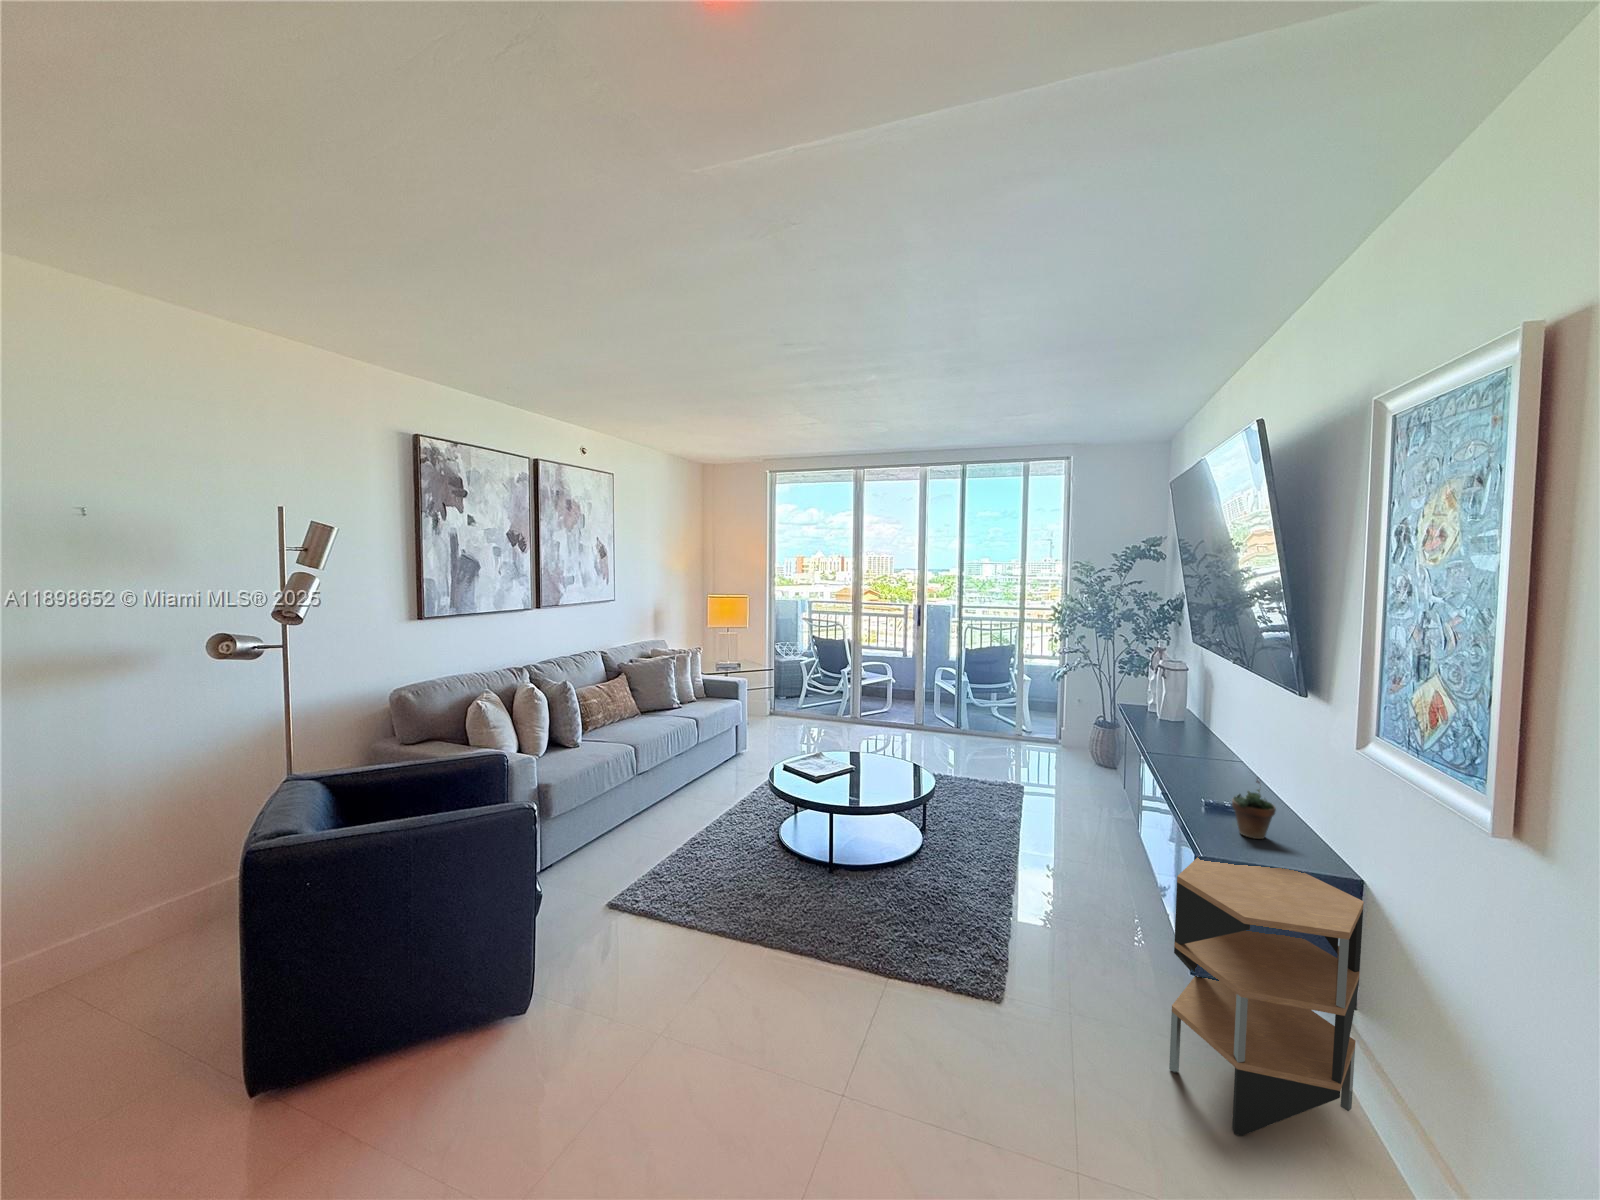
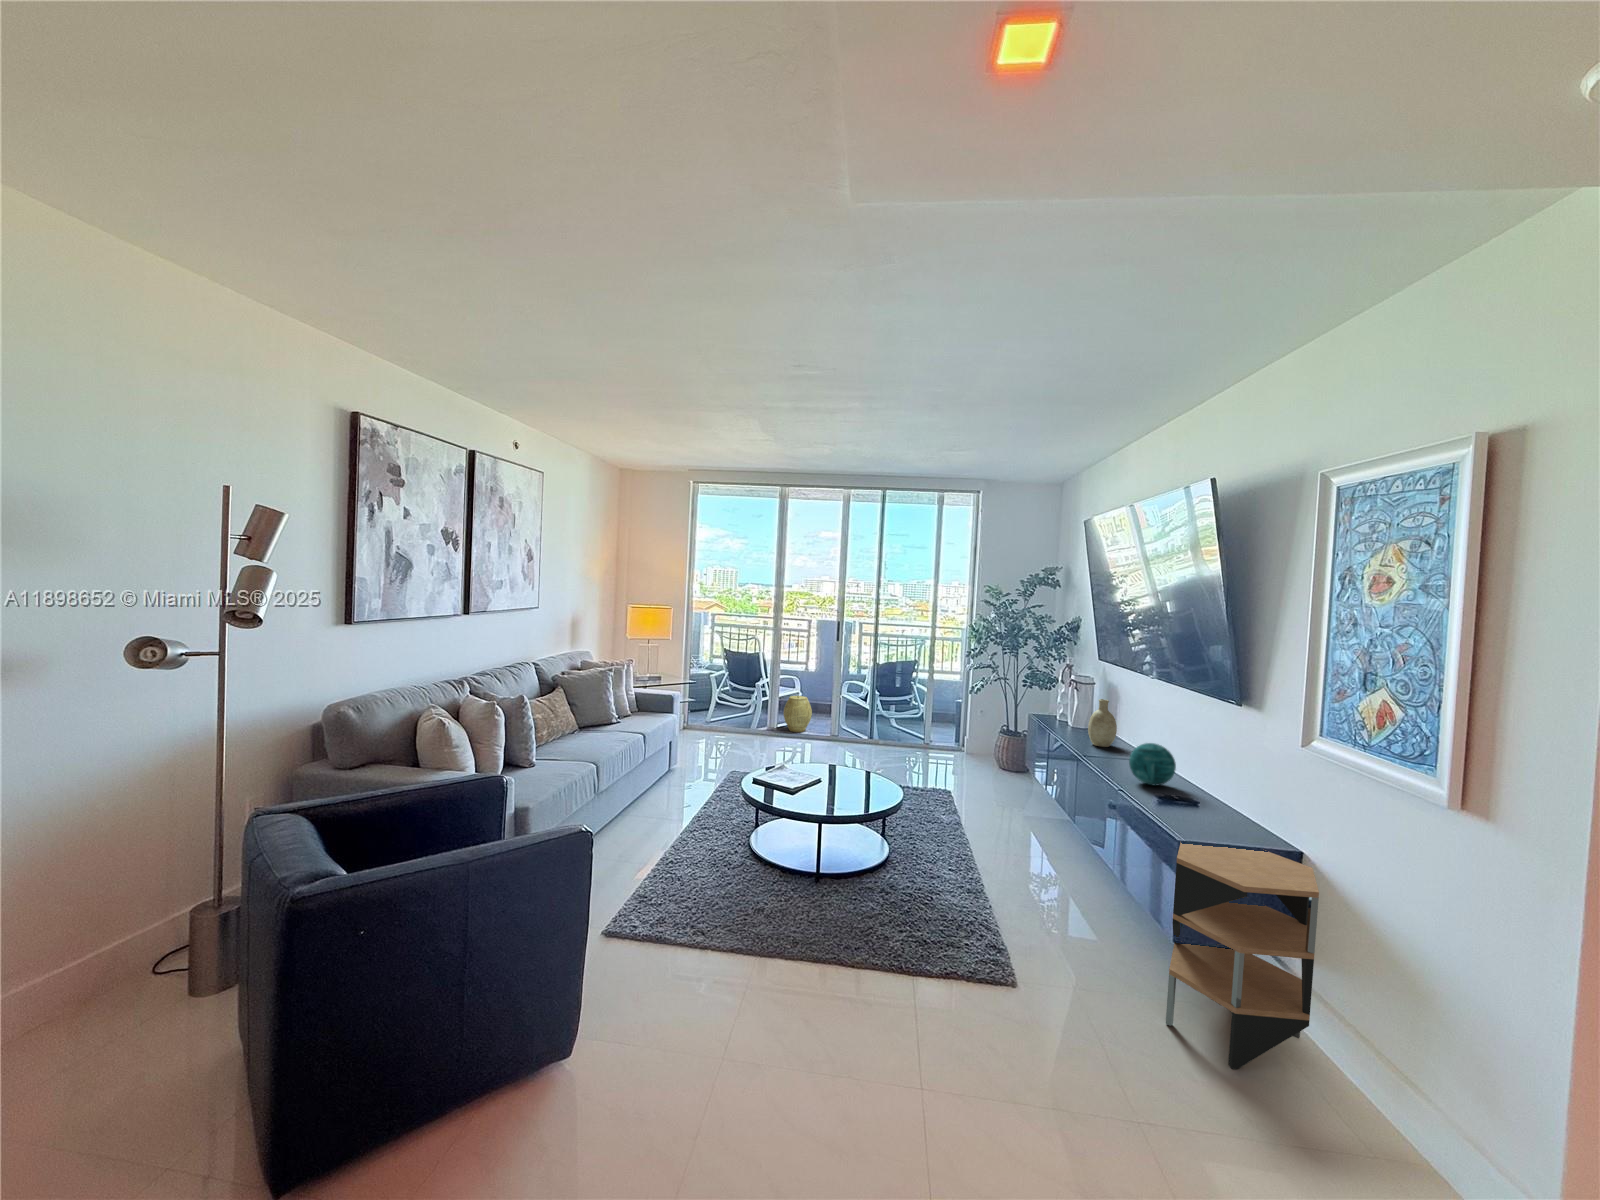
woven basket: none [868,683,897,720] -> present [783,696,812,732]
decorative vase: none [1164,687,1198,743] -> present [1088,699,1117,747]
decorative orb: none [1181,739,1239,789] -> present [1129,743,1176,786]
succulent plant: present [1232,780,1276,839] -> none [1193,773,1228,824]

